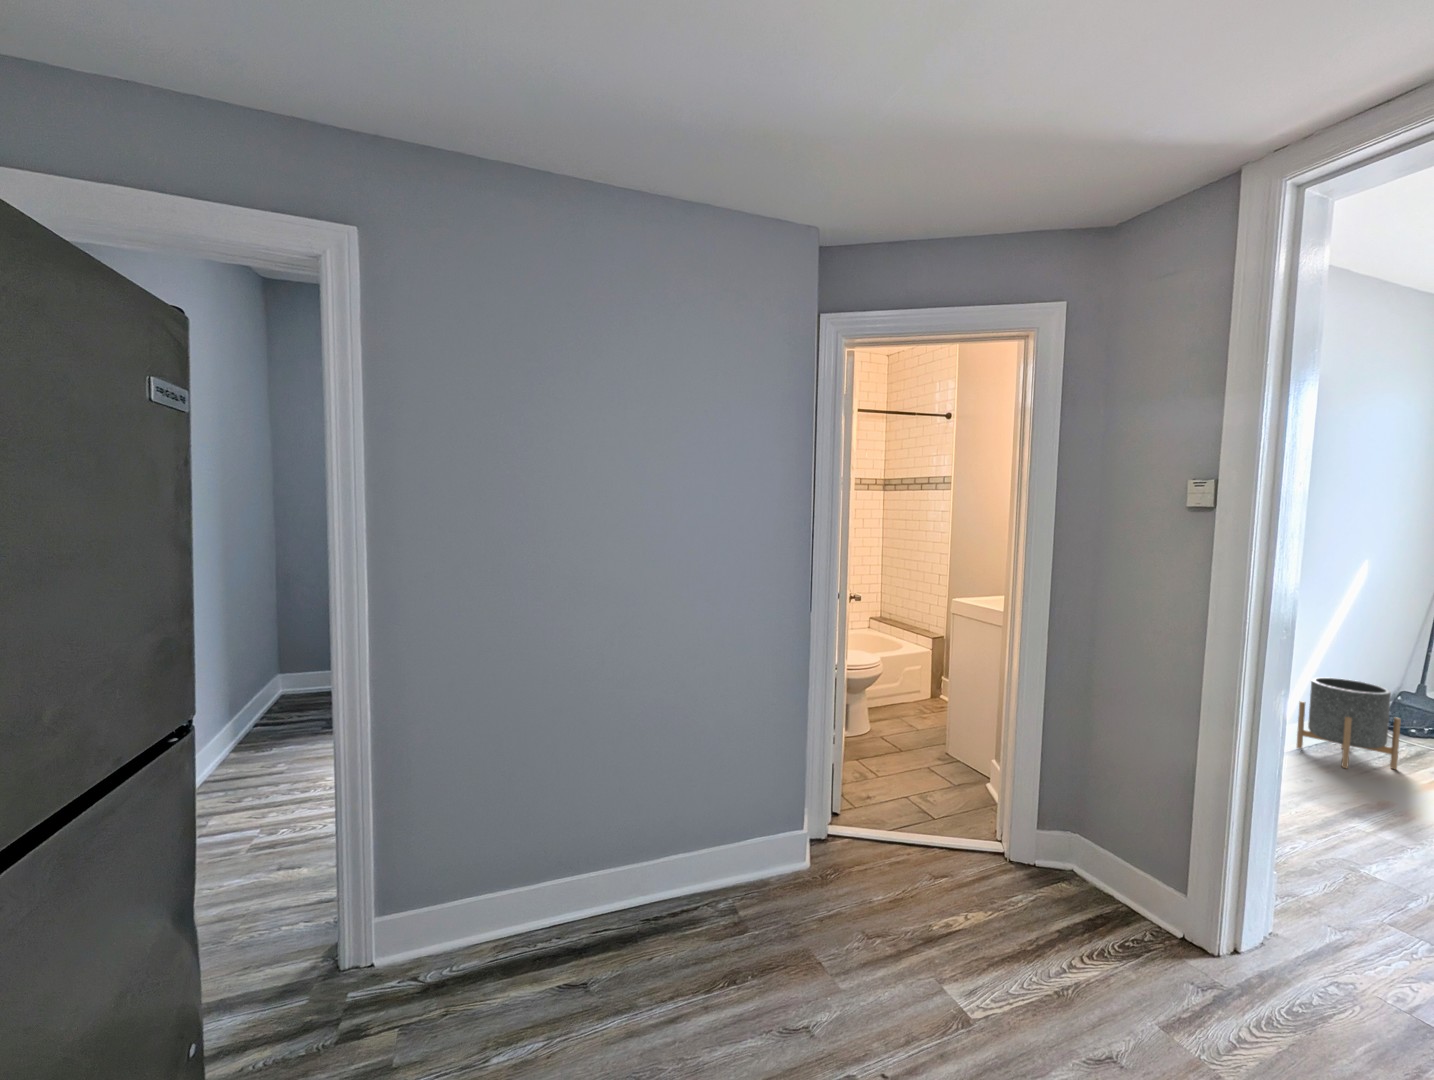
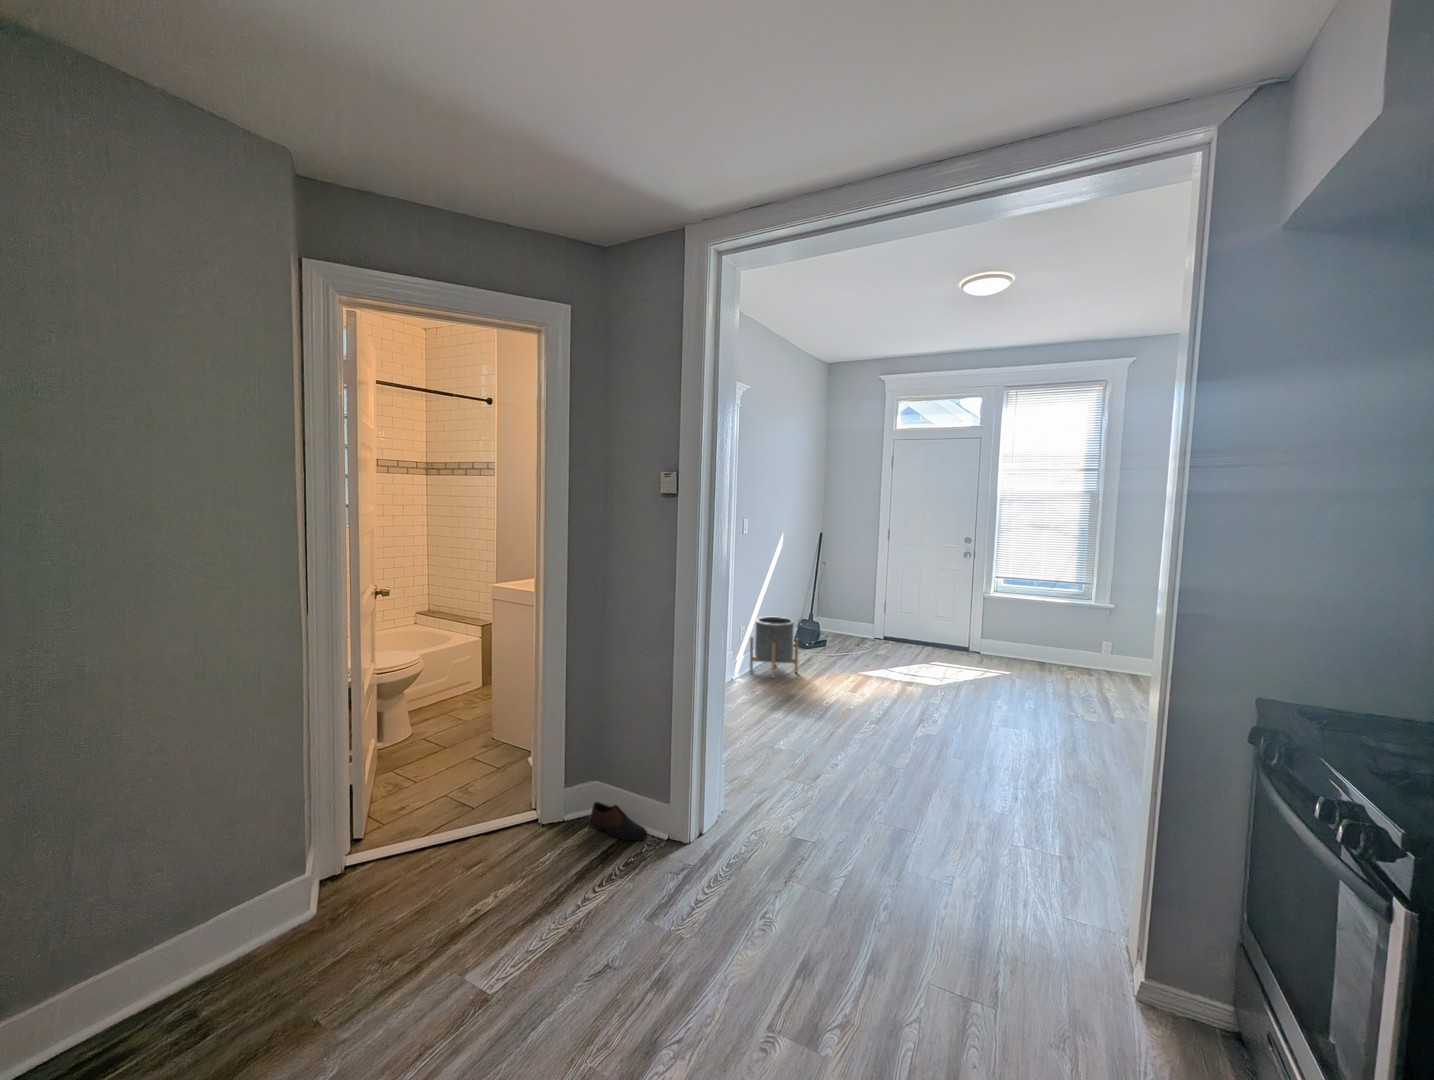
shoe: none [1069,856,1151,924] -> present [591,802,647,840]

